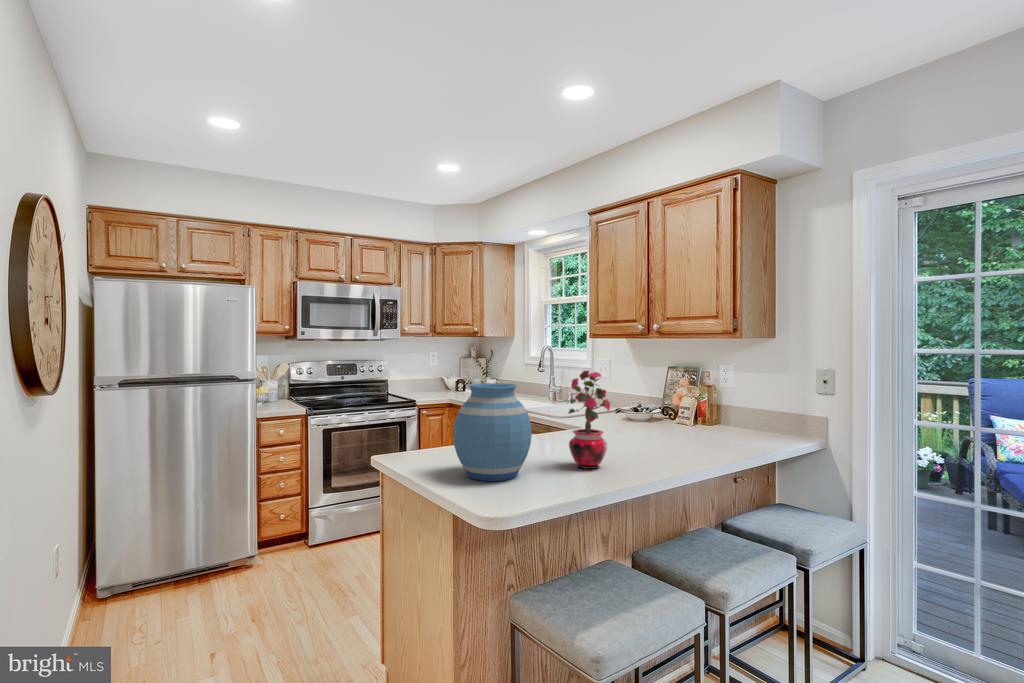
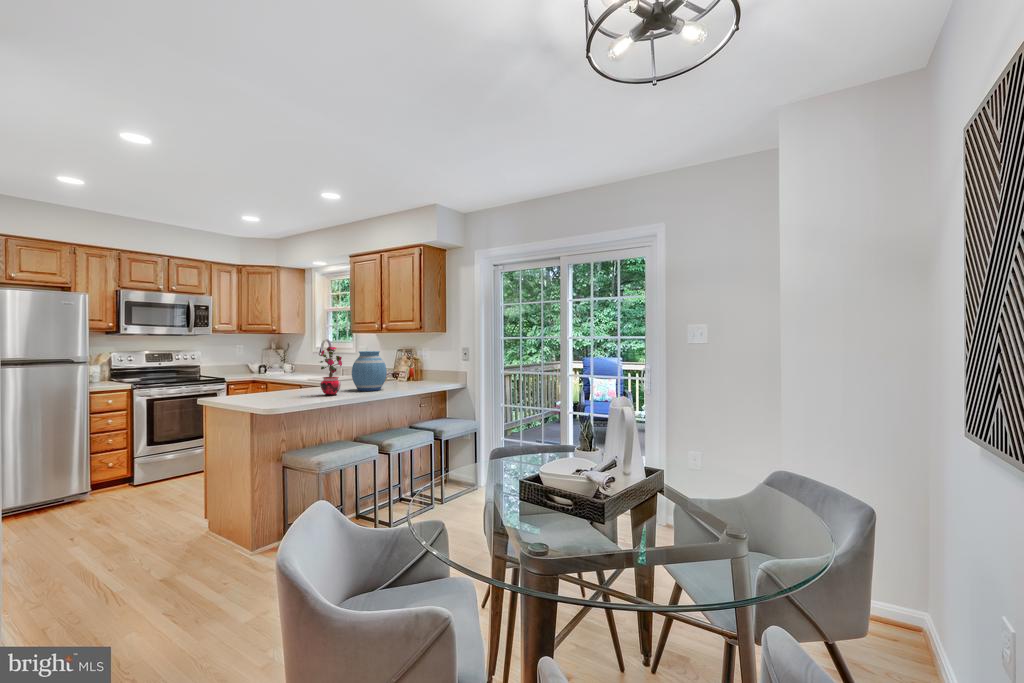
vase: present [453,383,532,481] -> present [352,351,387,391]

